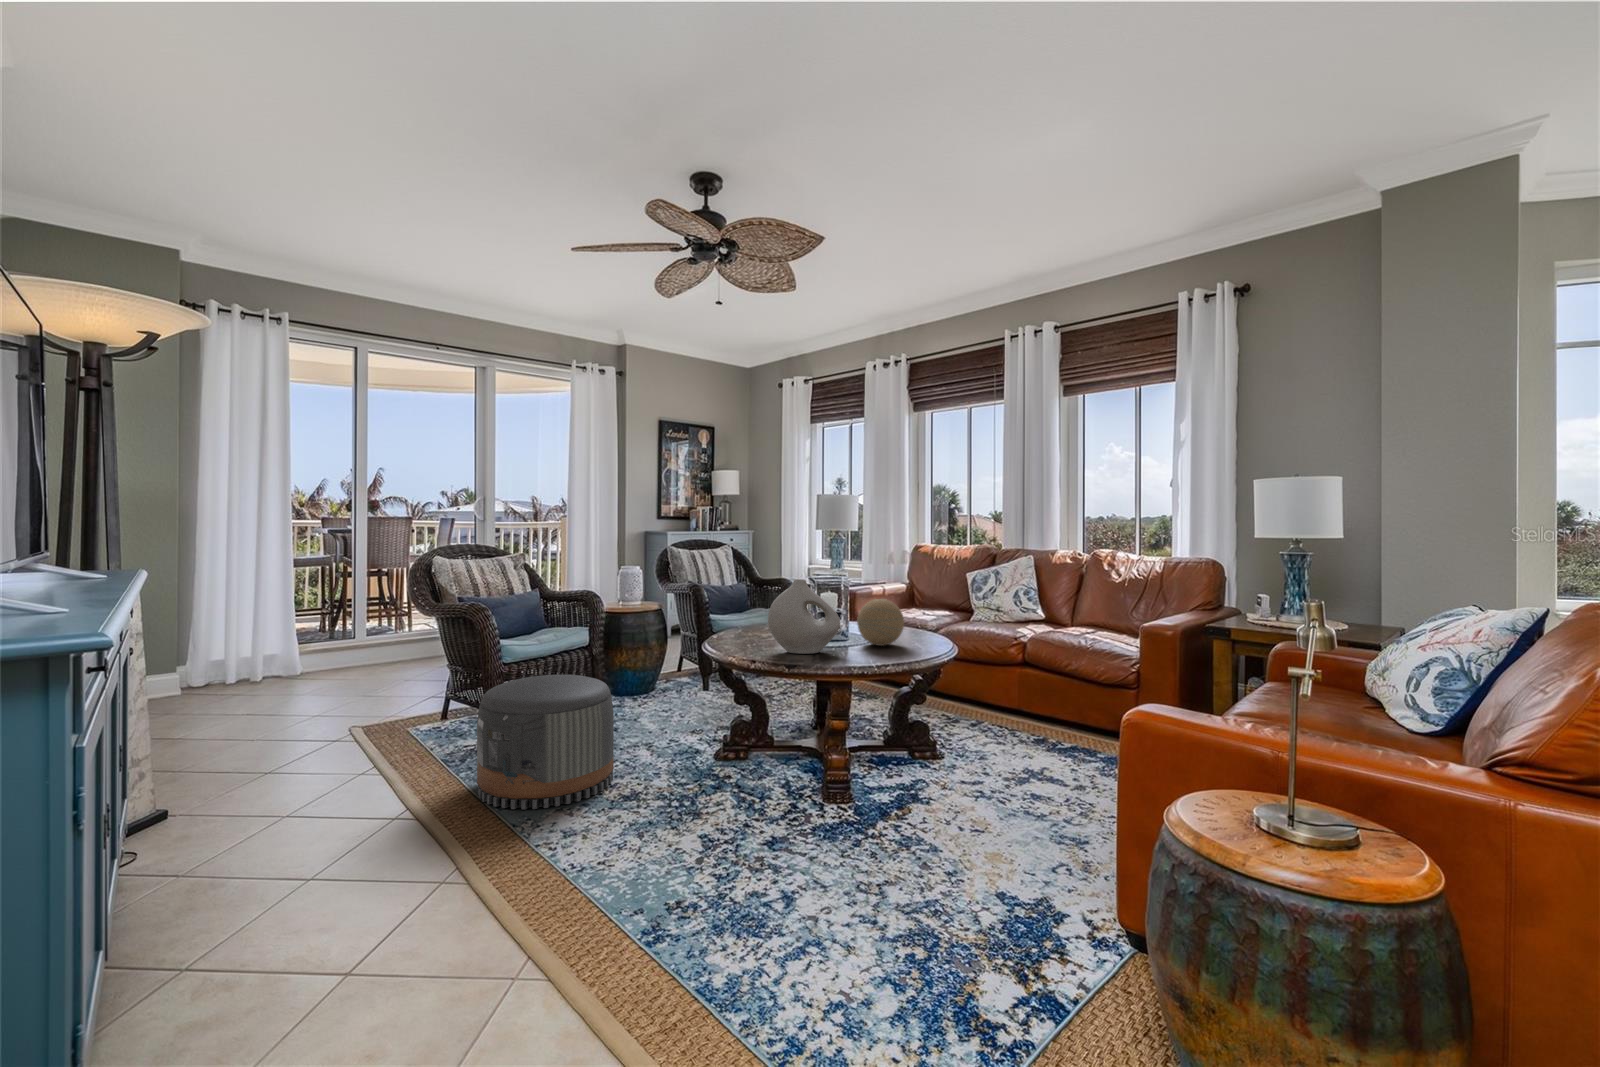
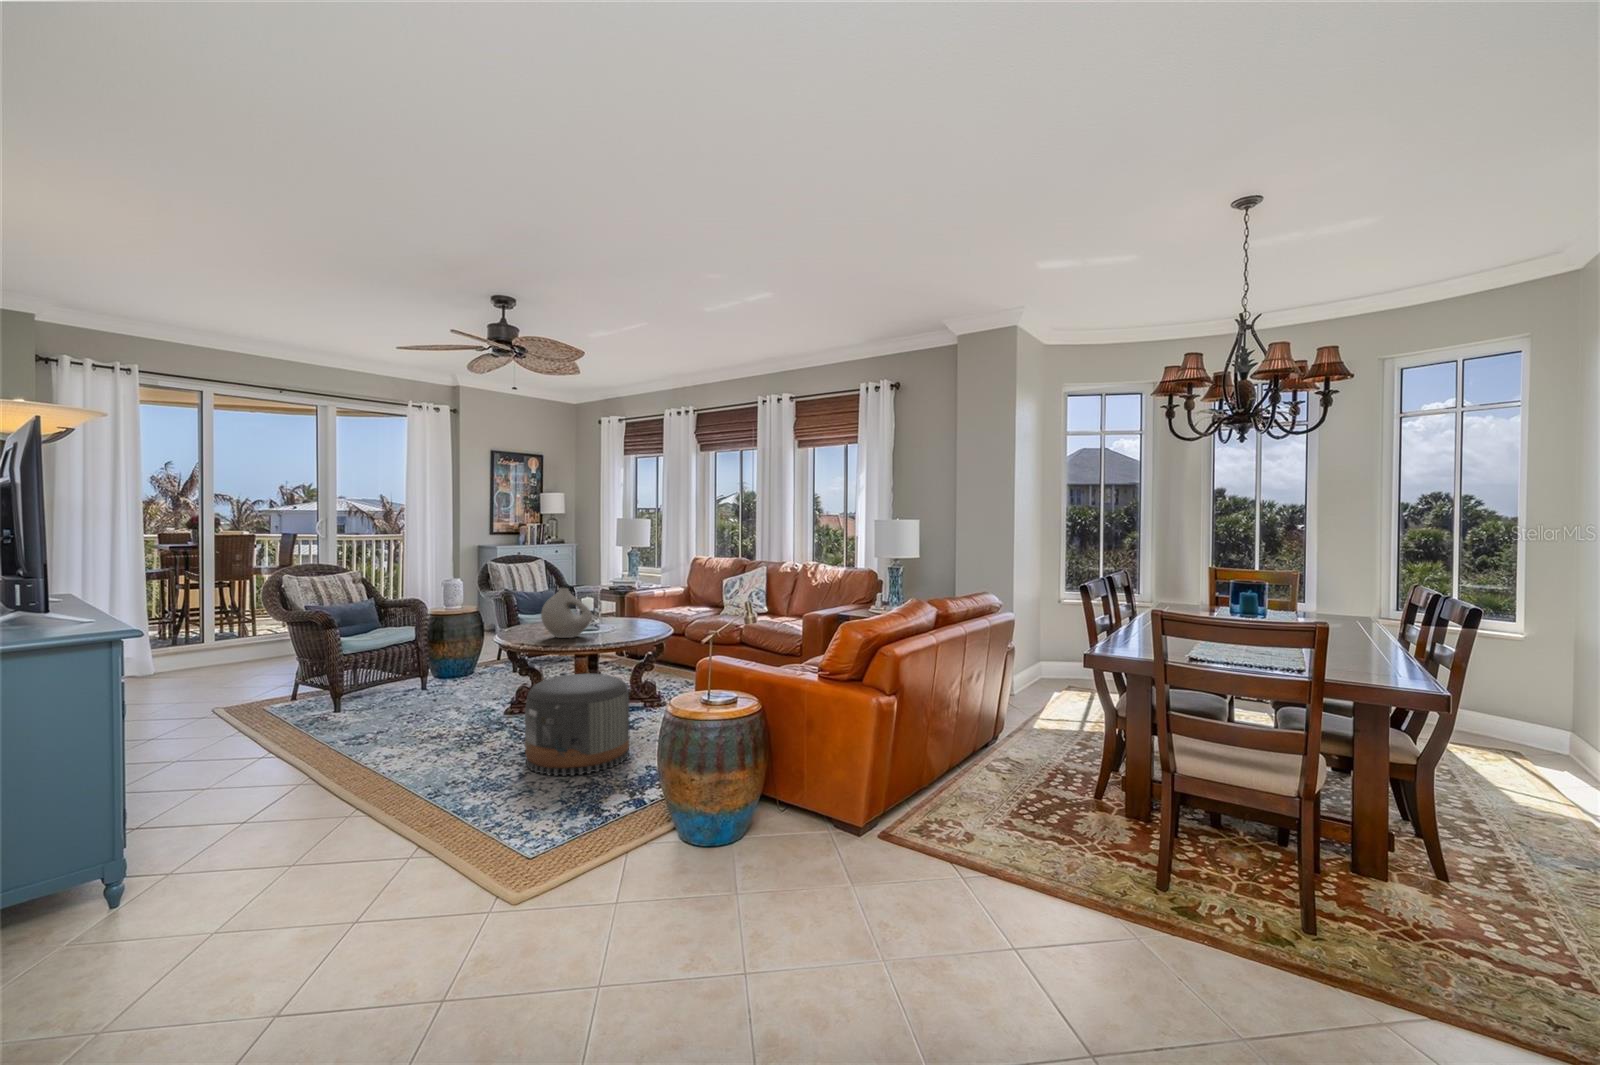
decorative orb: present [857,599,904,646] -> none [608,600,641,631]
pouf: present [477,675,614,809] -> present [525,674,629,776]

